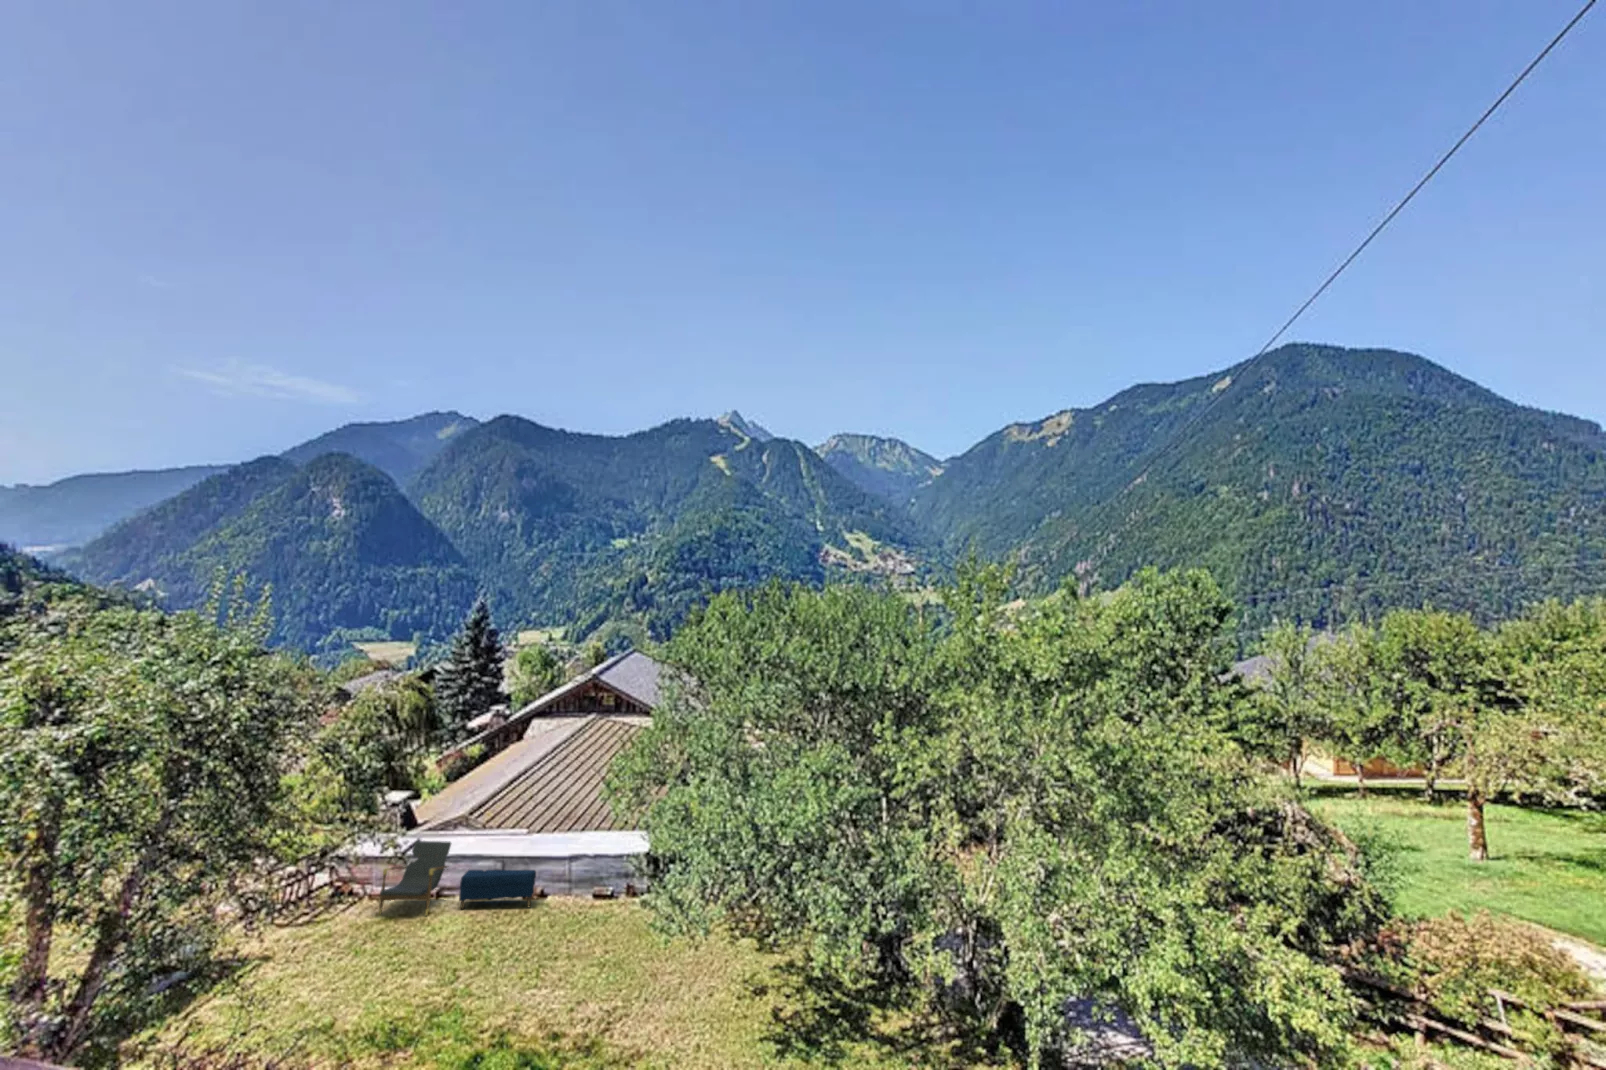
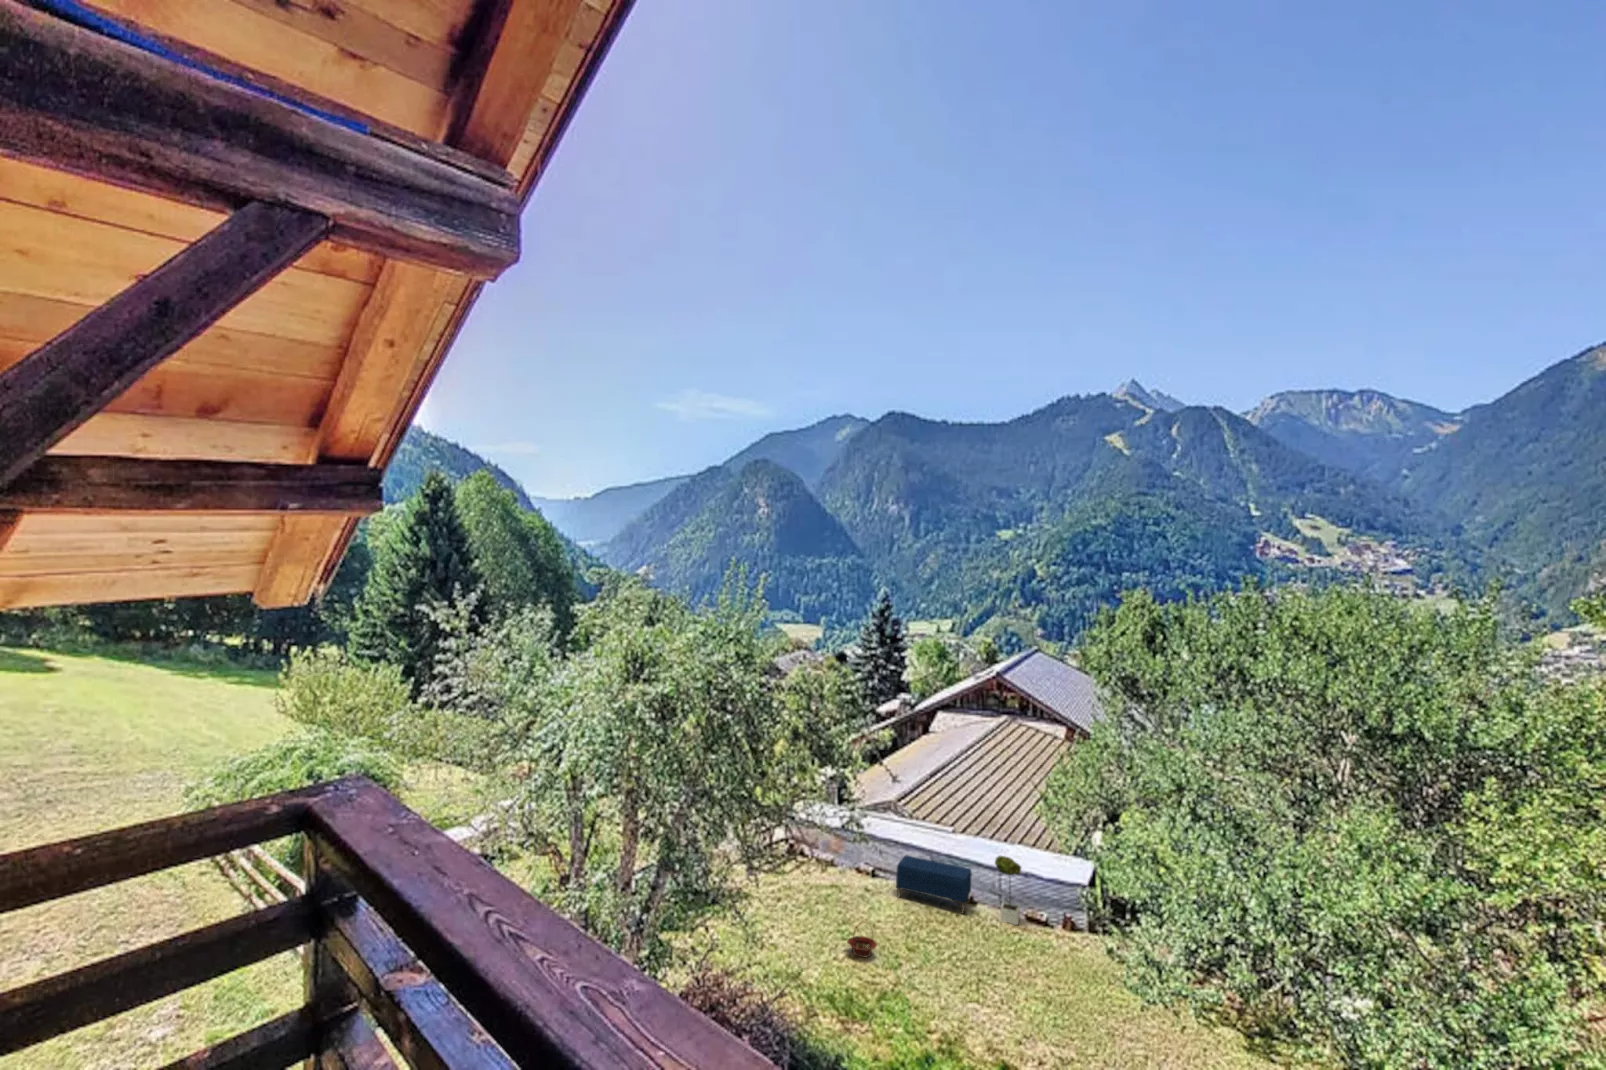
lounge chair: present [379,841,451,915] -> none [827,818,886,895]
potted tree: none [561,844,586,905] -> present [995,856,1021,925]
basket: none [393,940,428,977] -> present [848,923,877,957]

